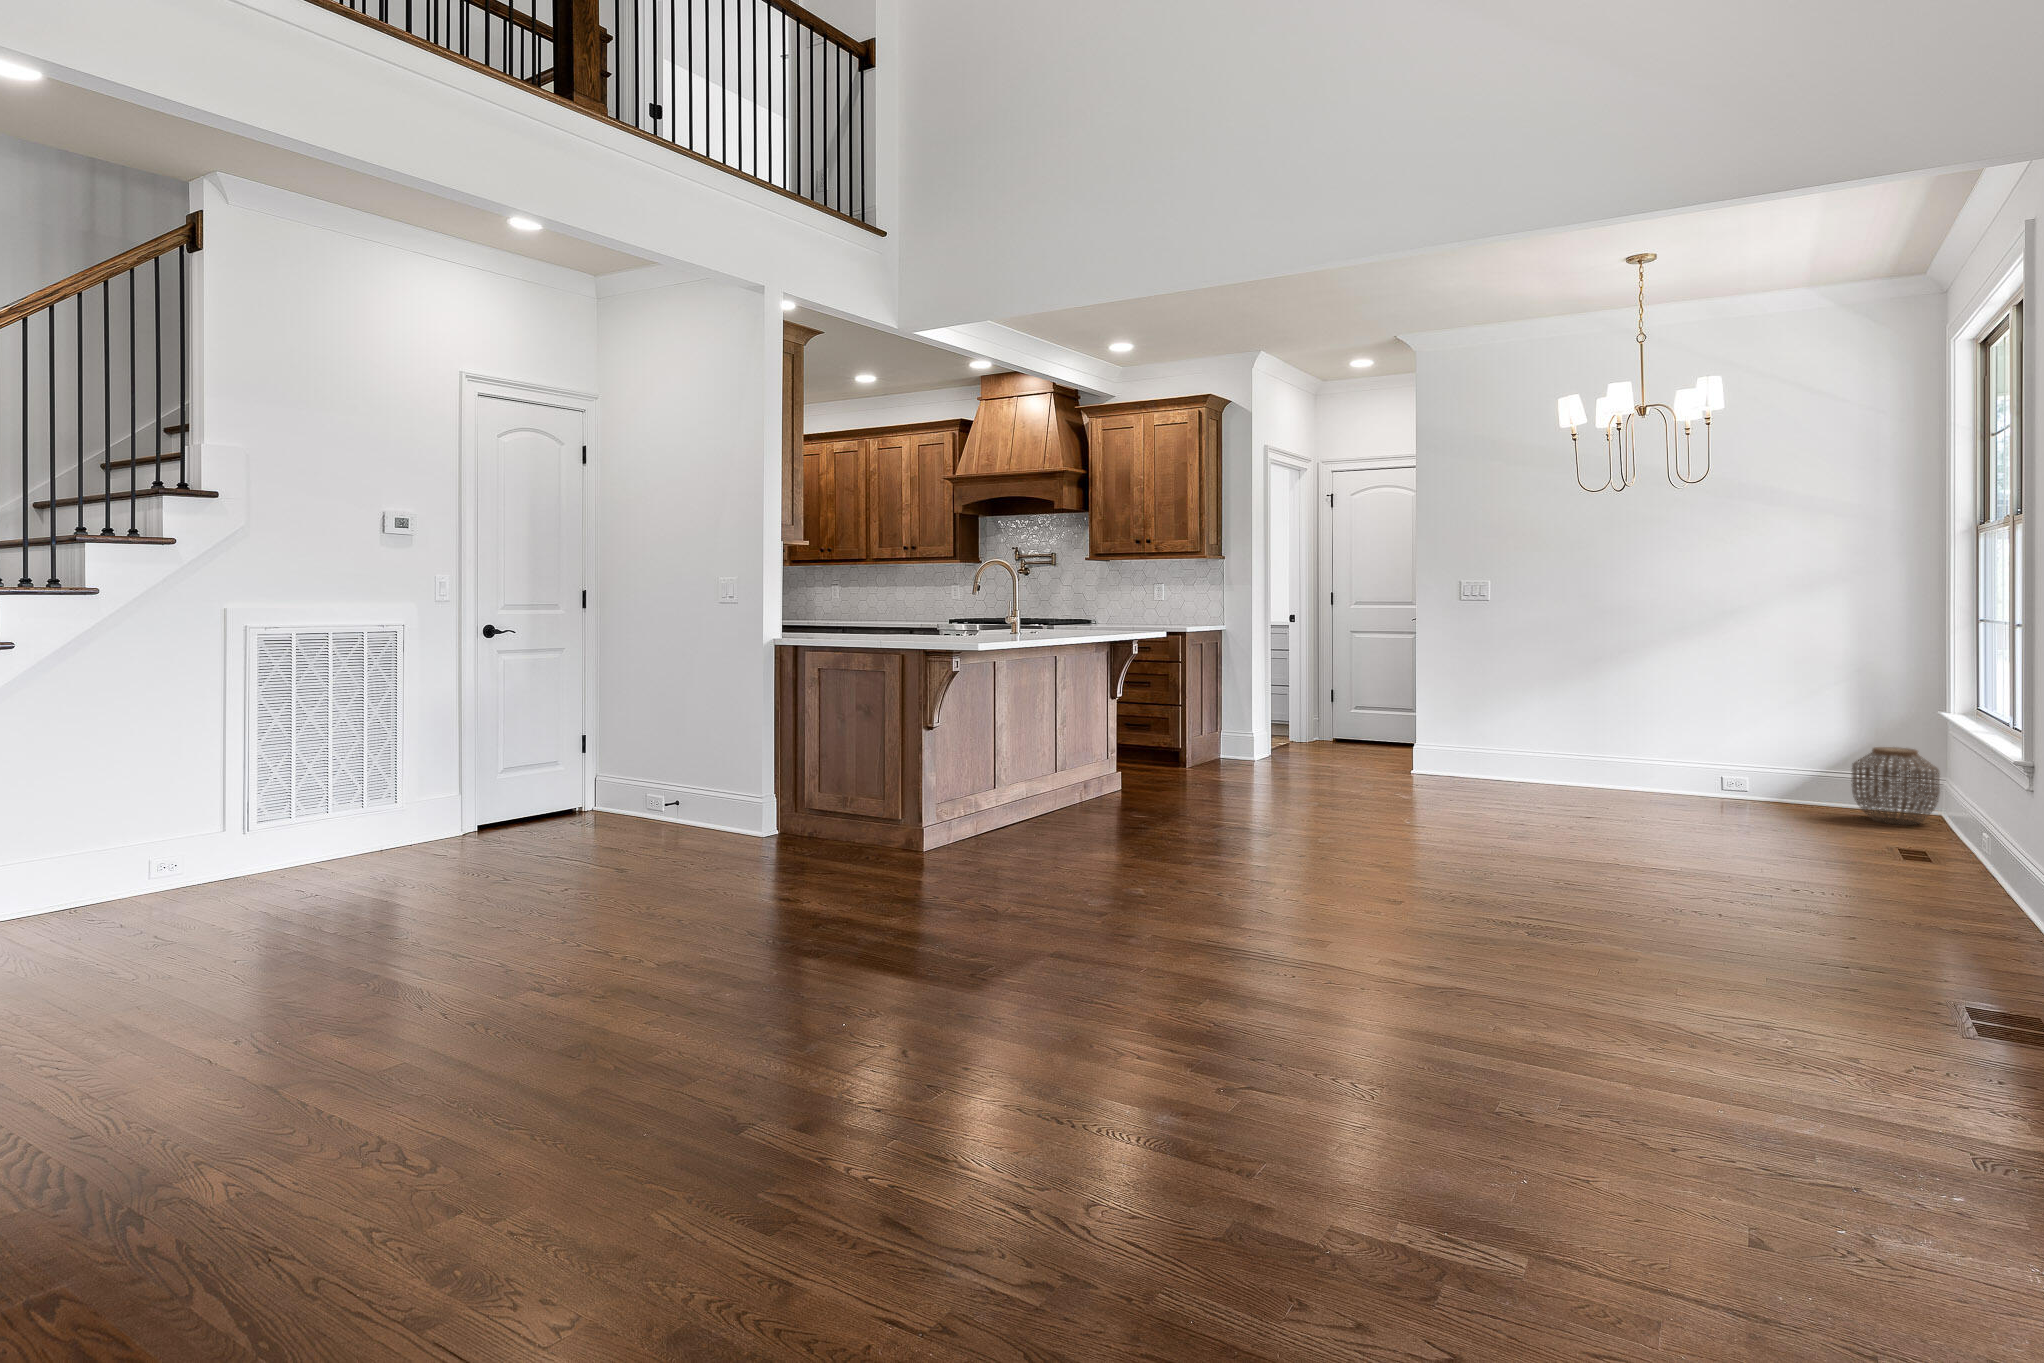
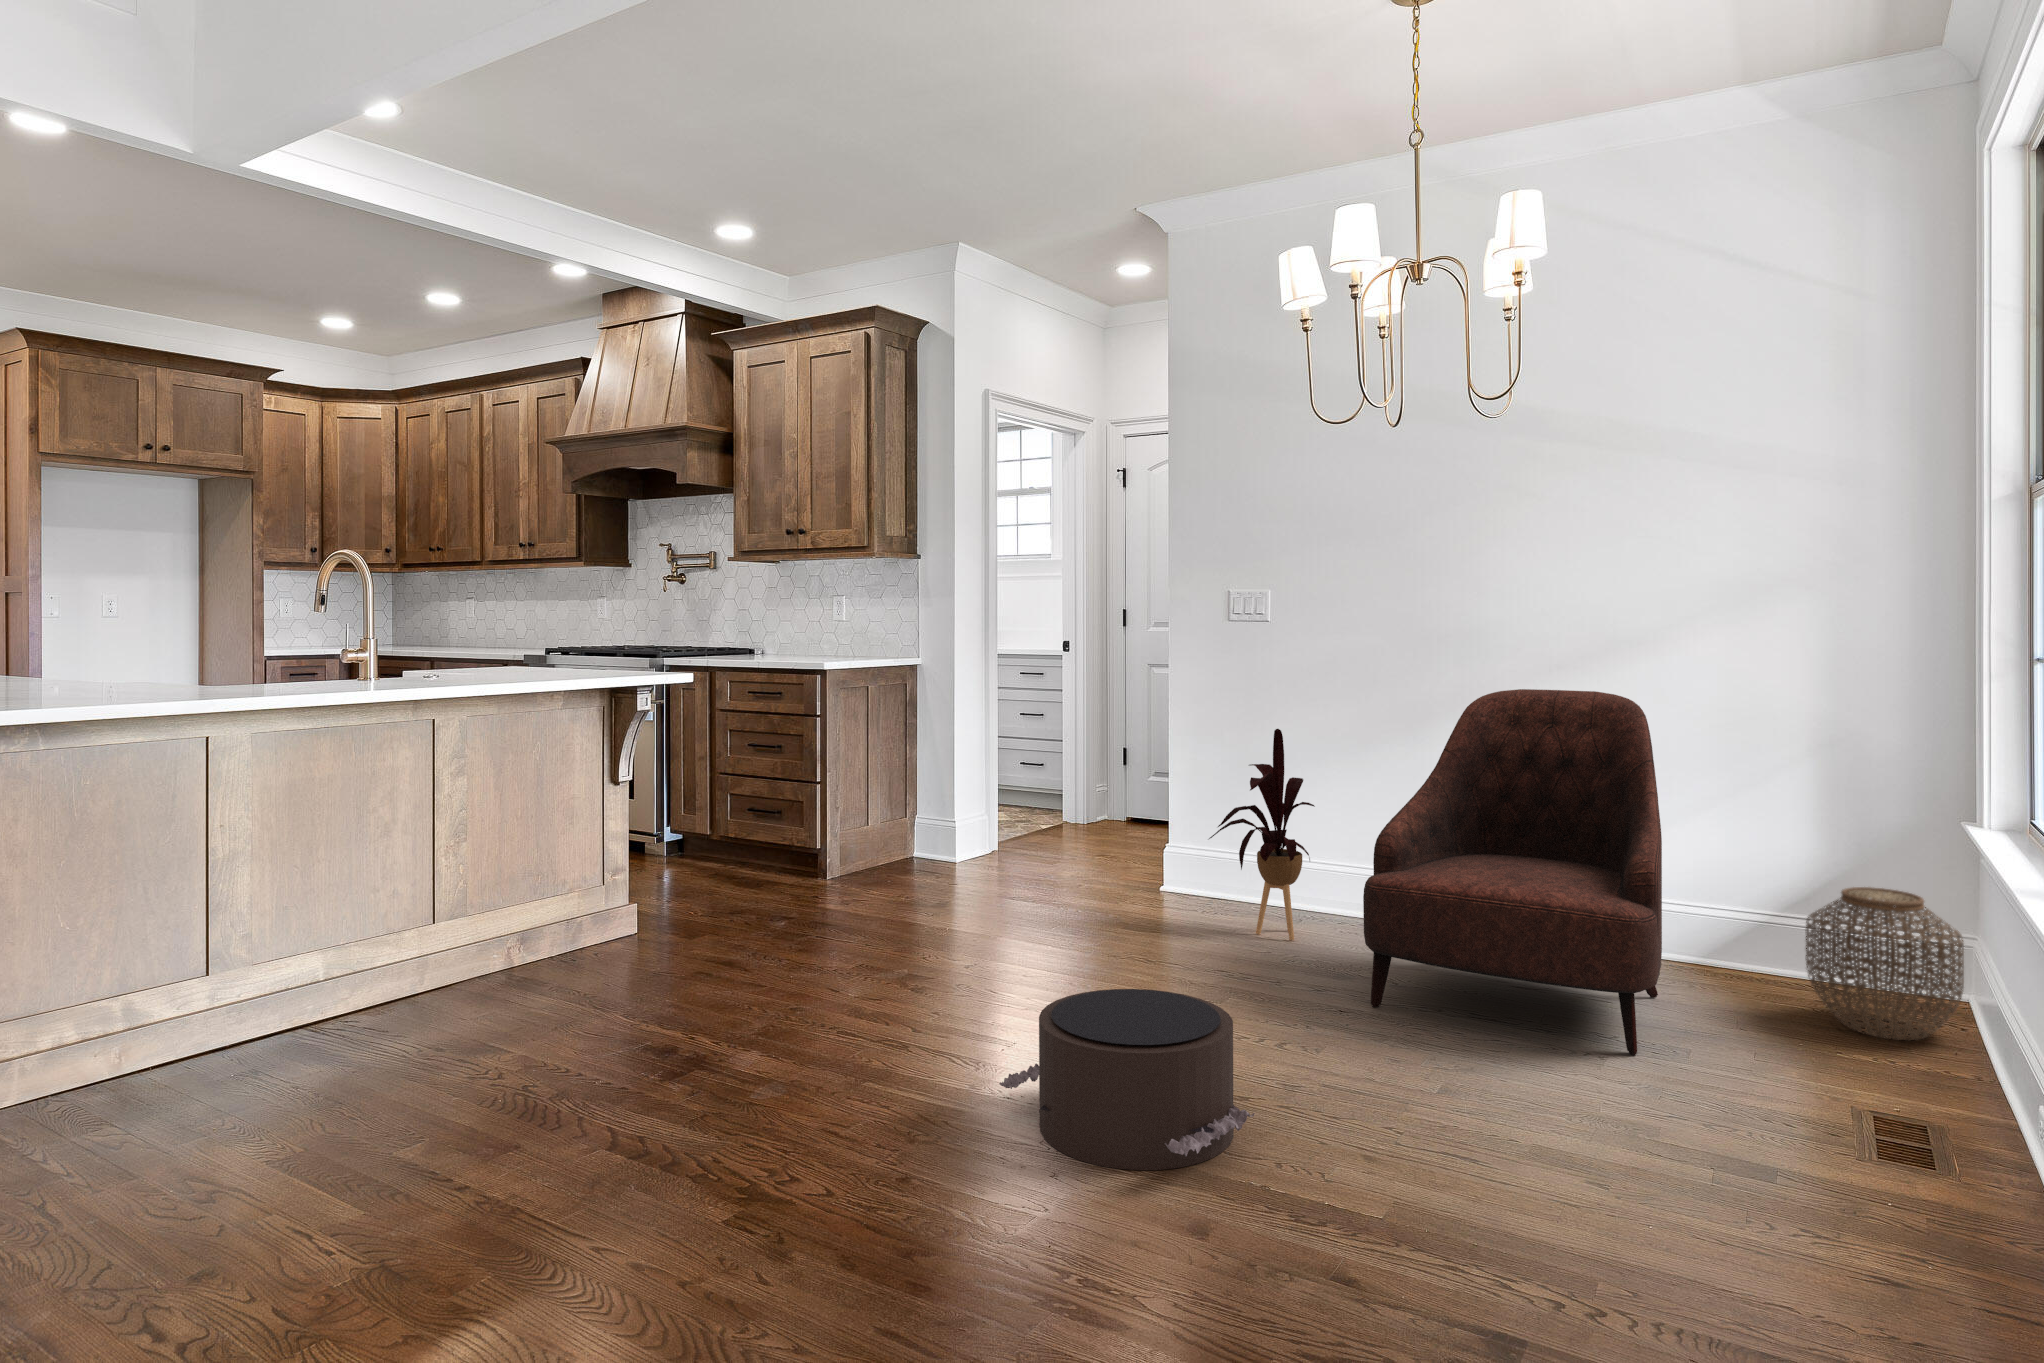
armchair: none [1601,642,1778,830] -> present [1363,689,1662,1056]
house plant: none [1473,666,1546,794] -> present [1209,729,1315,940]
pouf: none [1464,788,1604,858] -> present [999,989,1255,1170]

